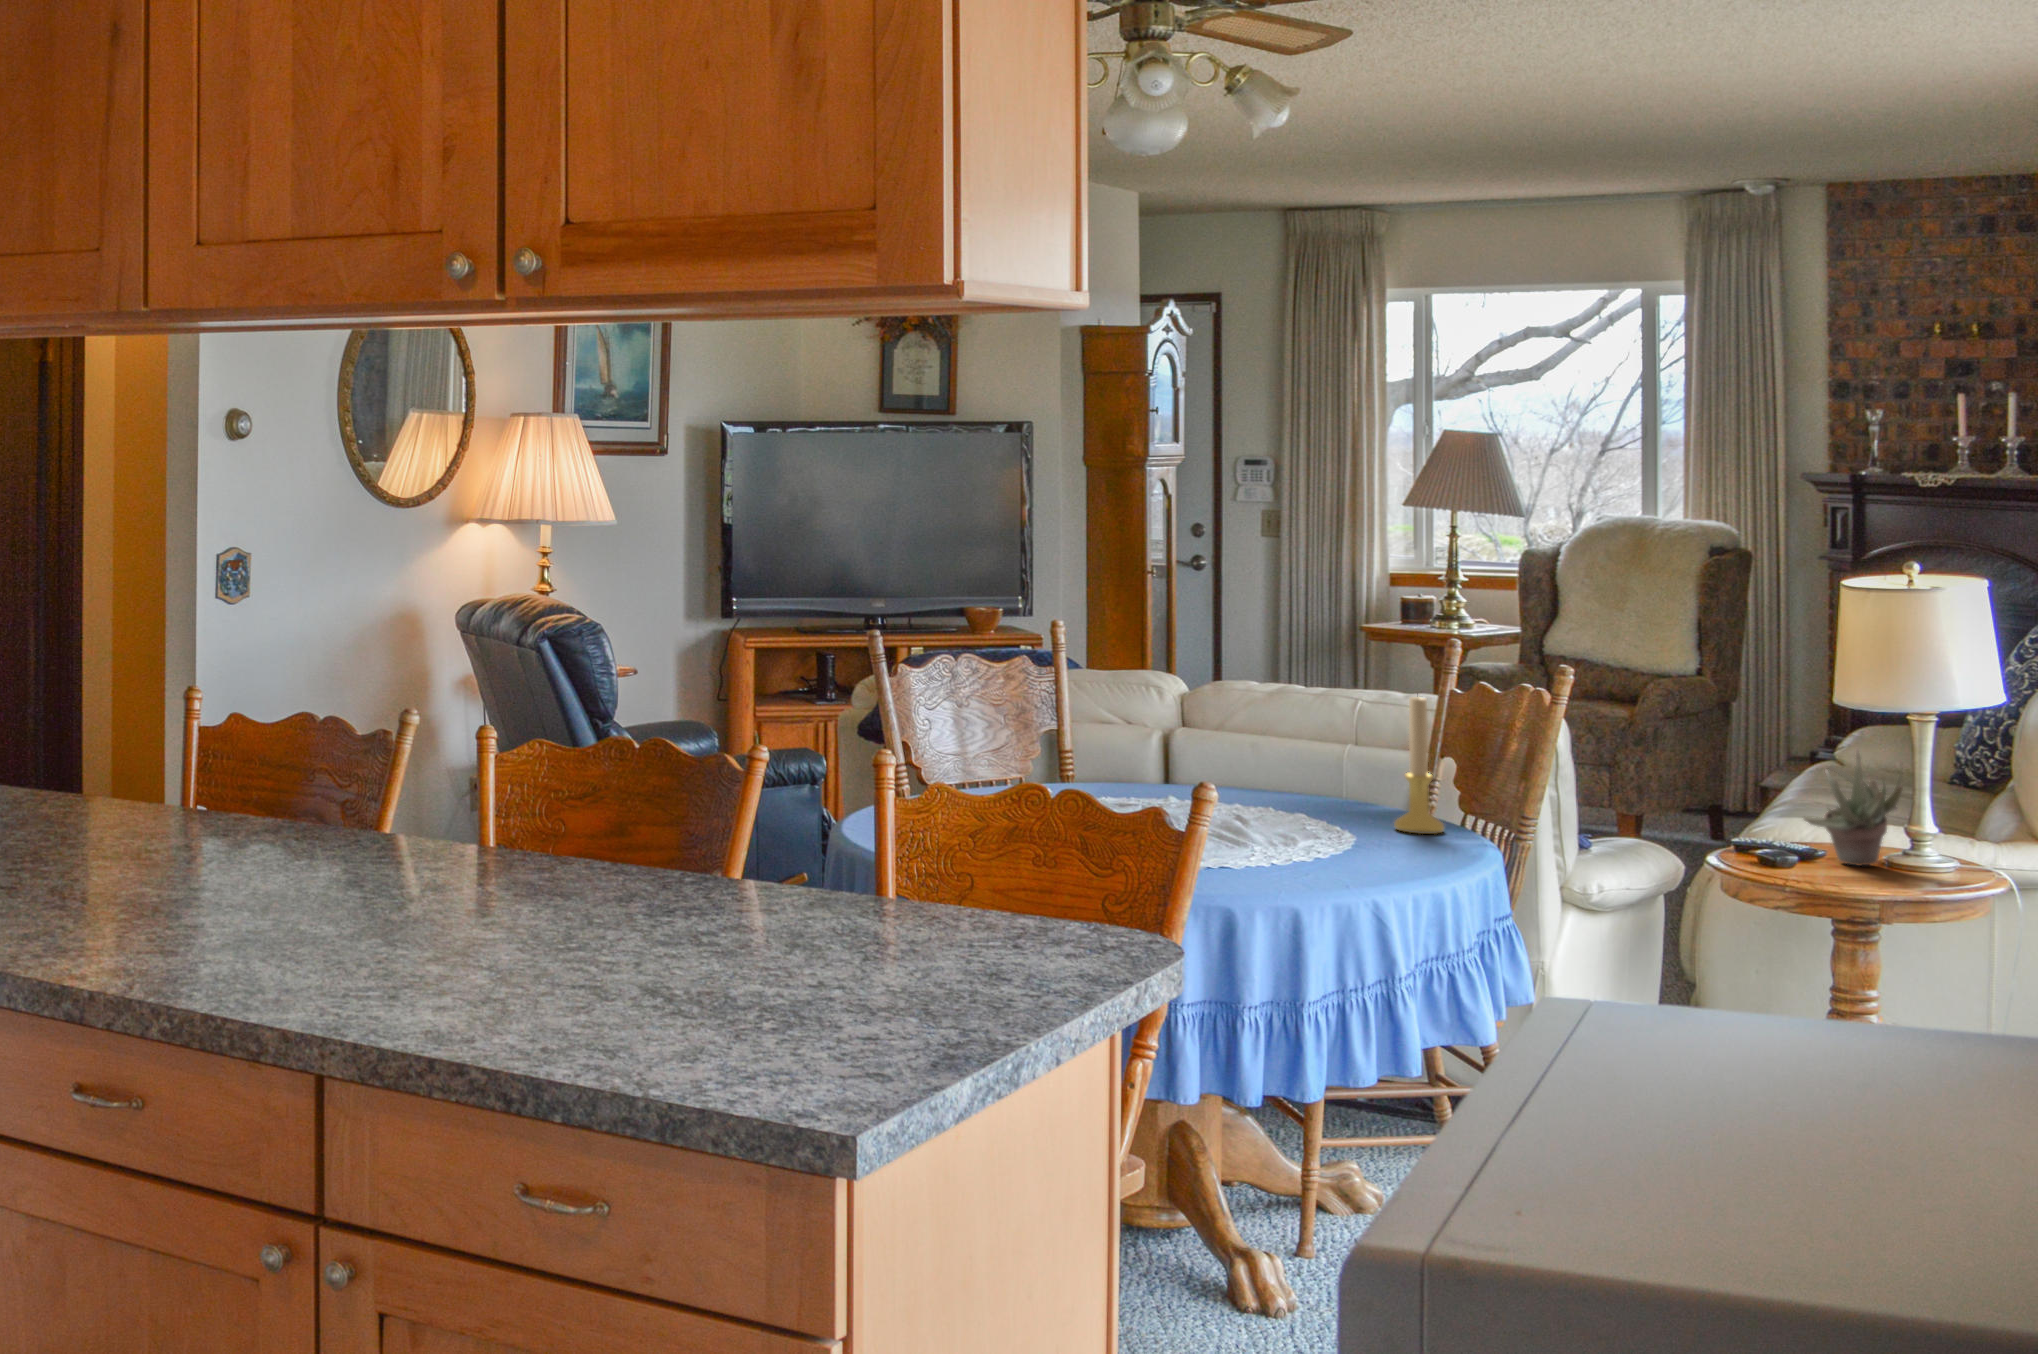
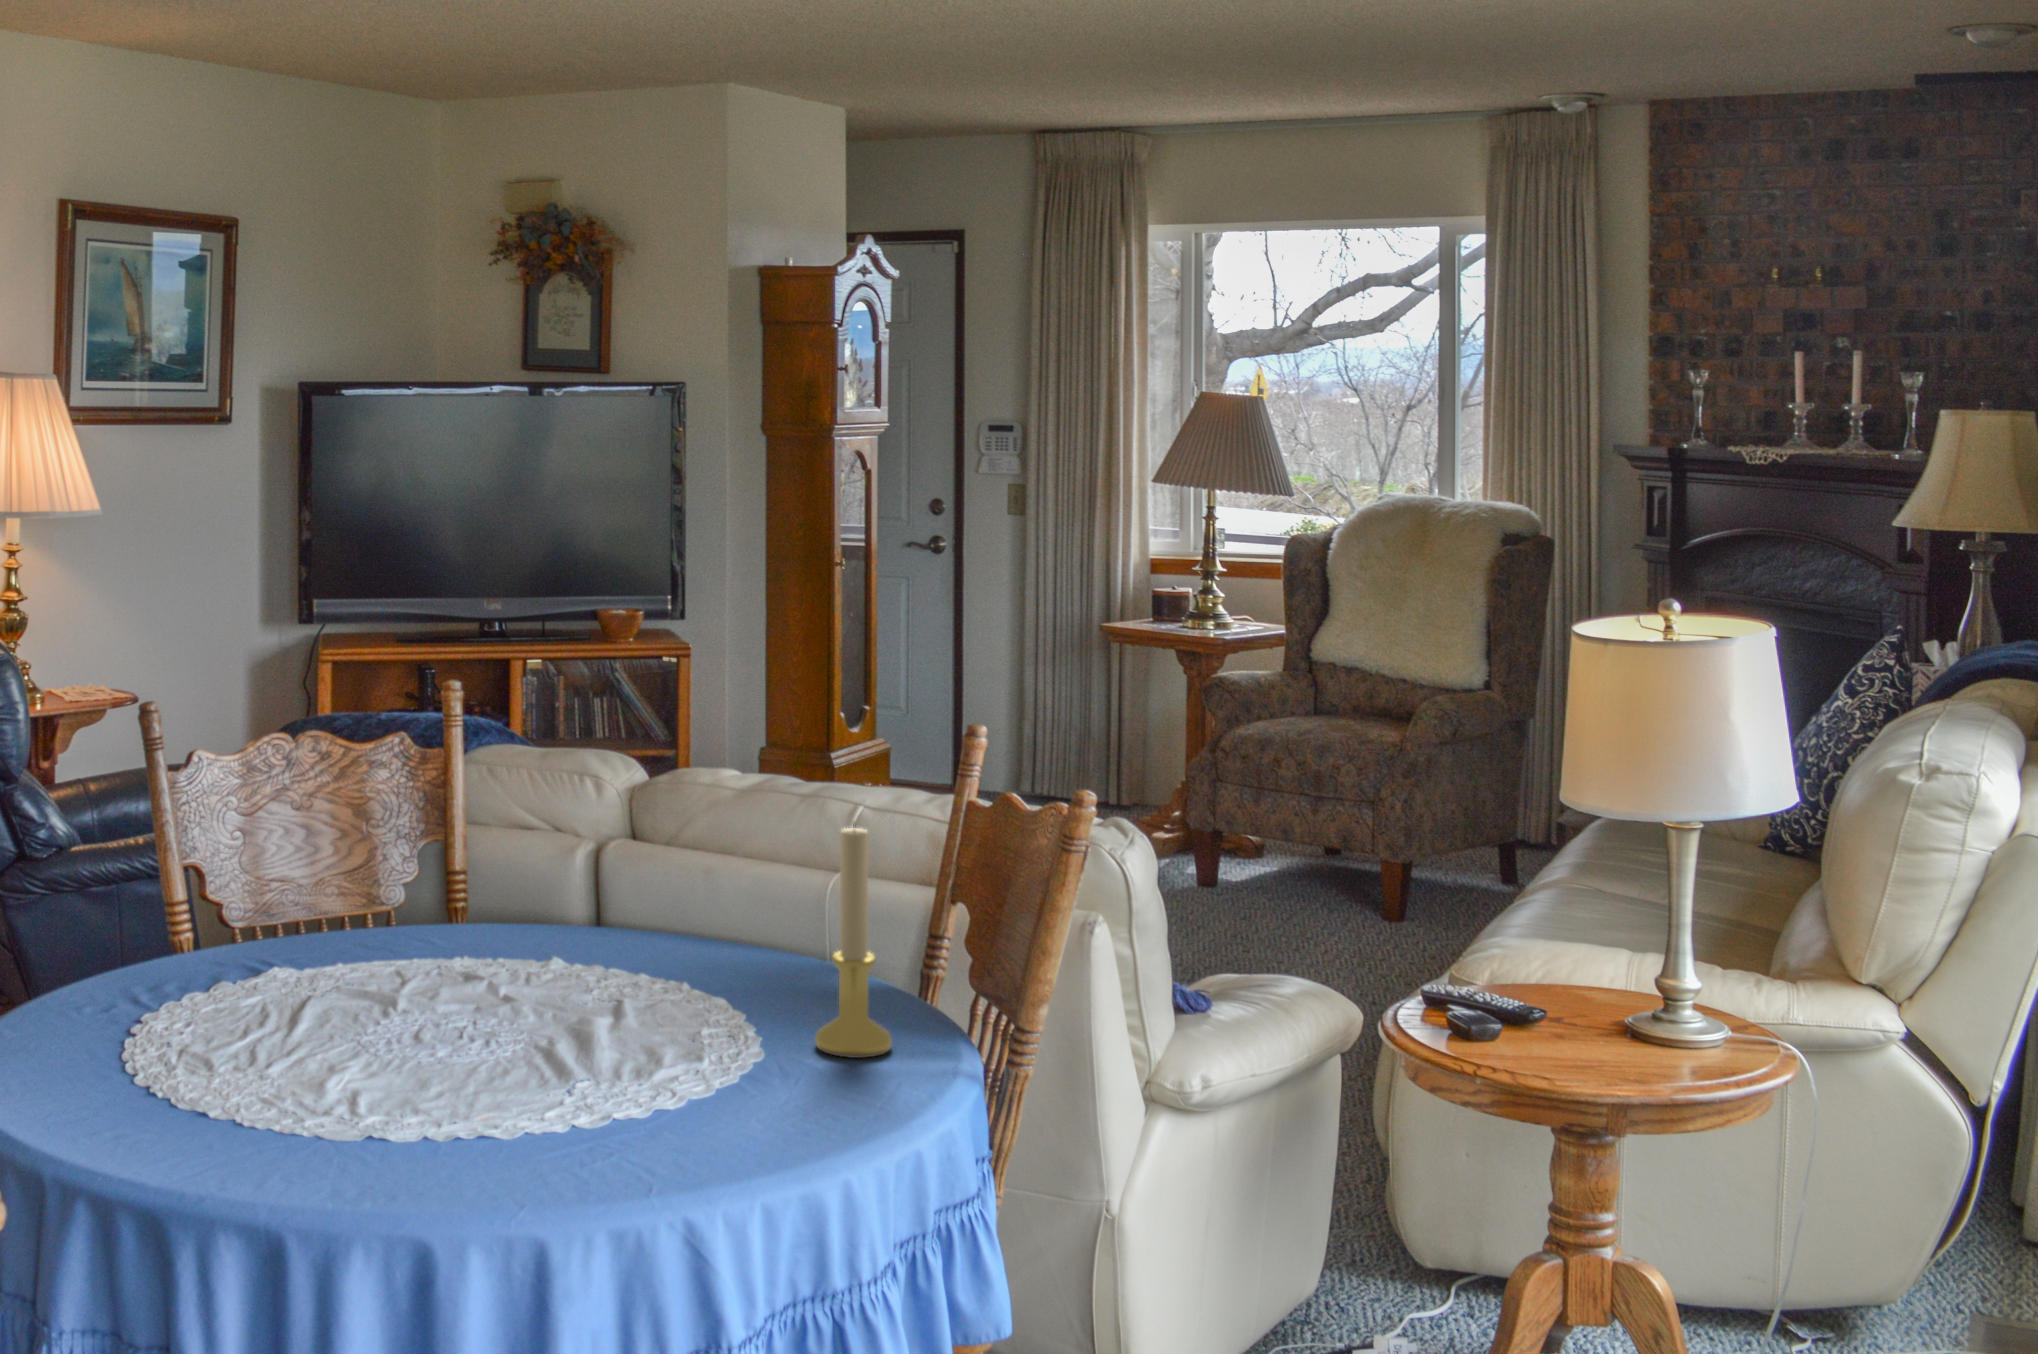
succulent plant: present [1804,749,1903,865] -> none [1504,863,1650,1035]

